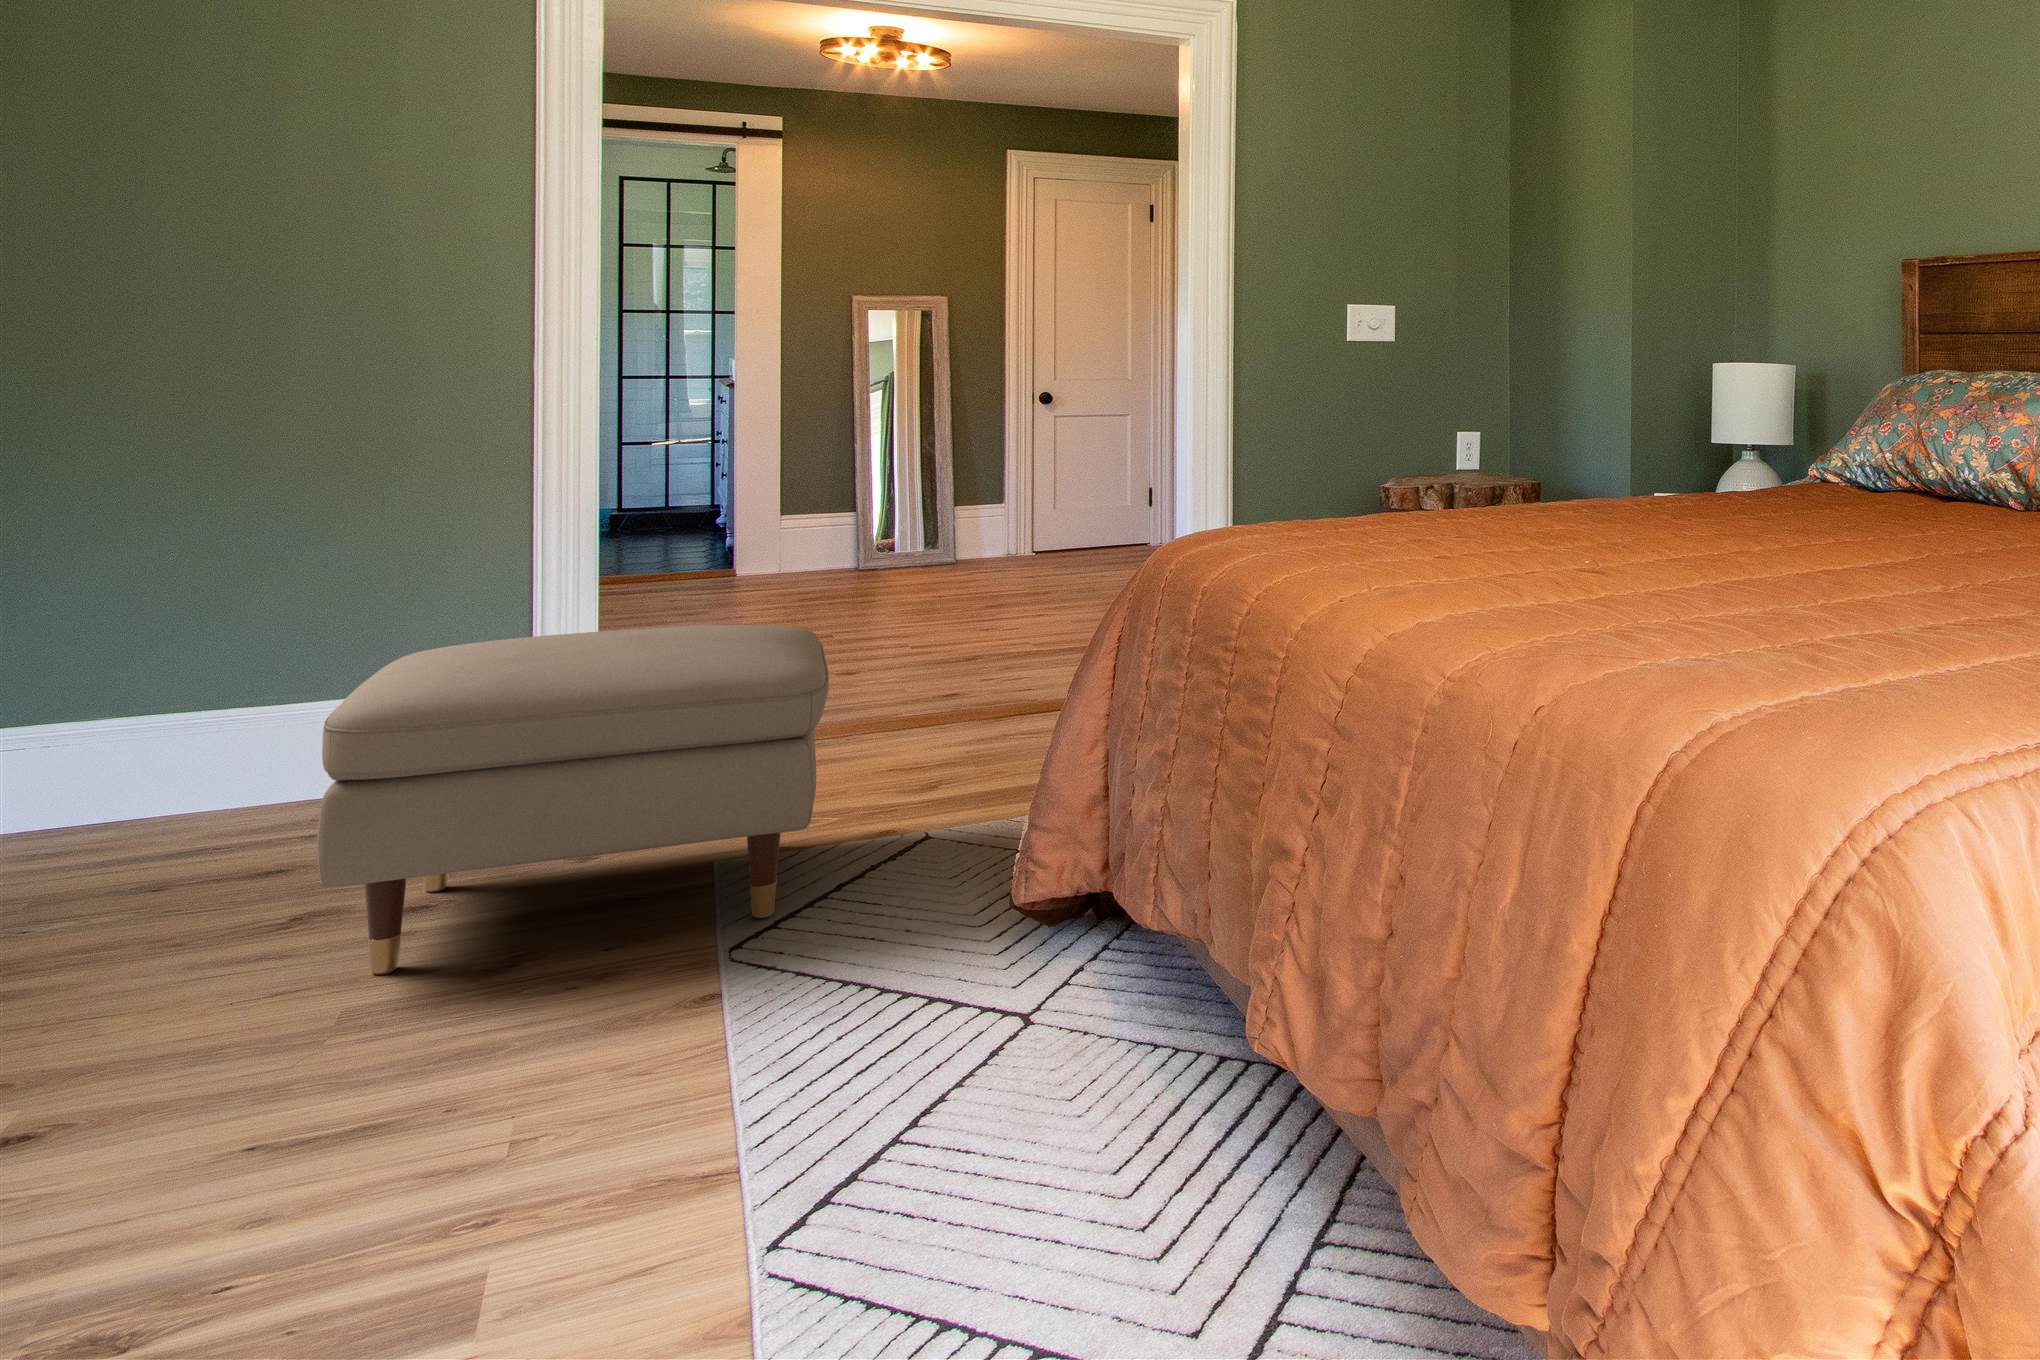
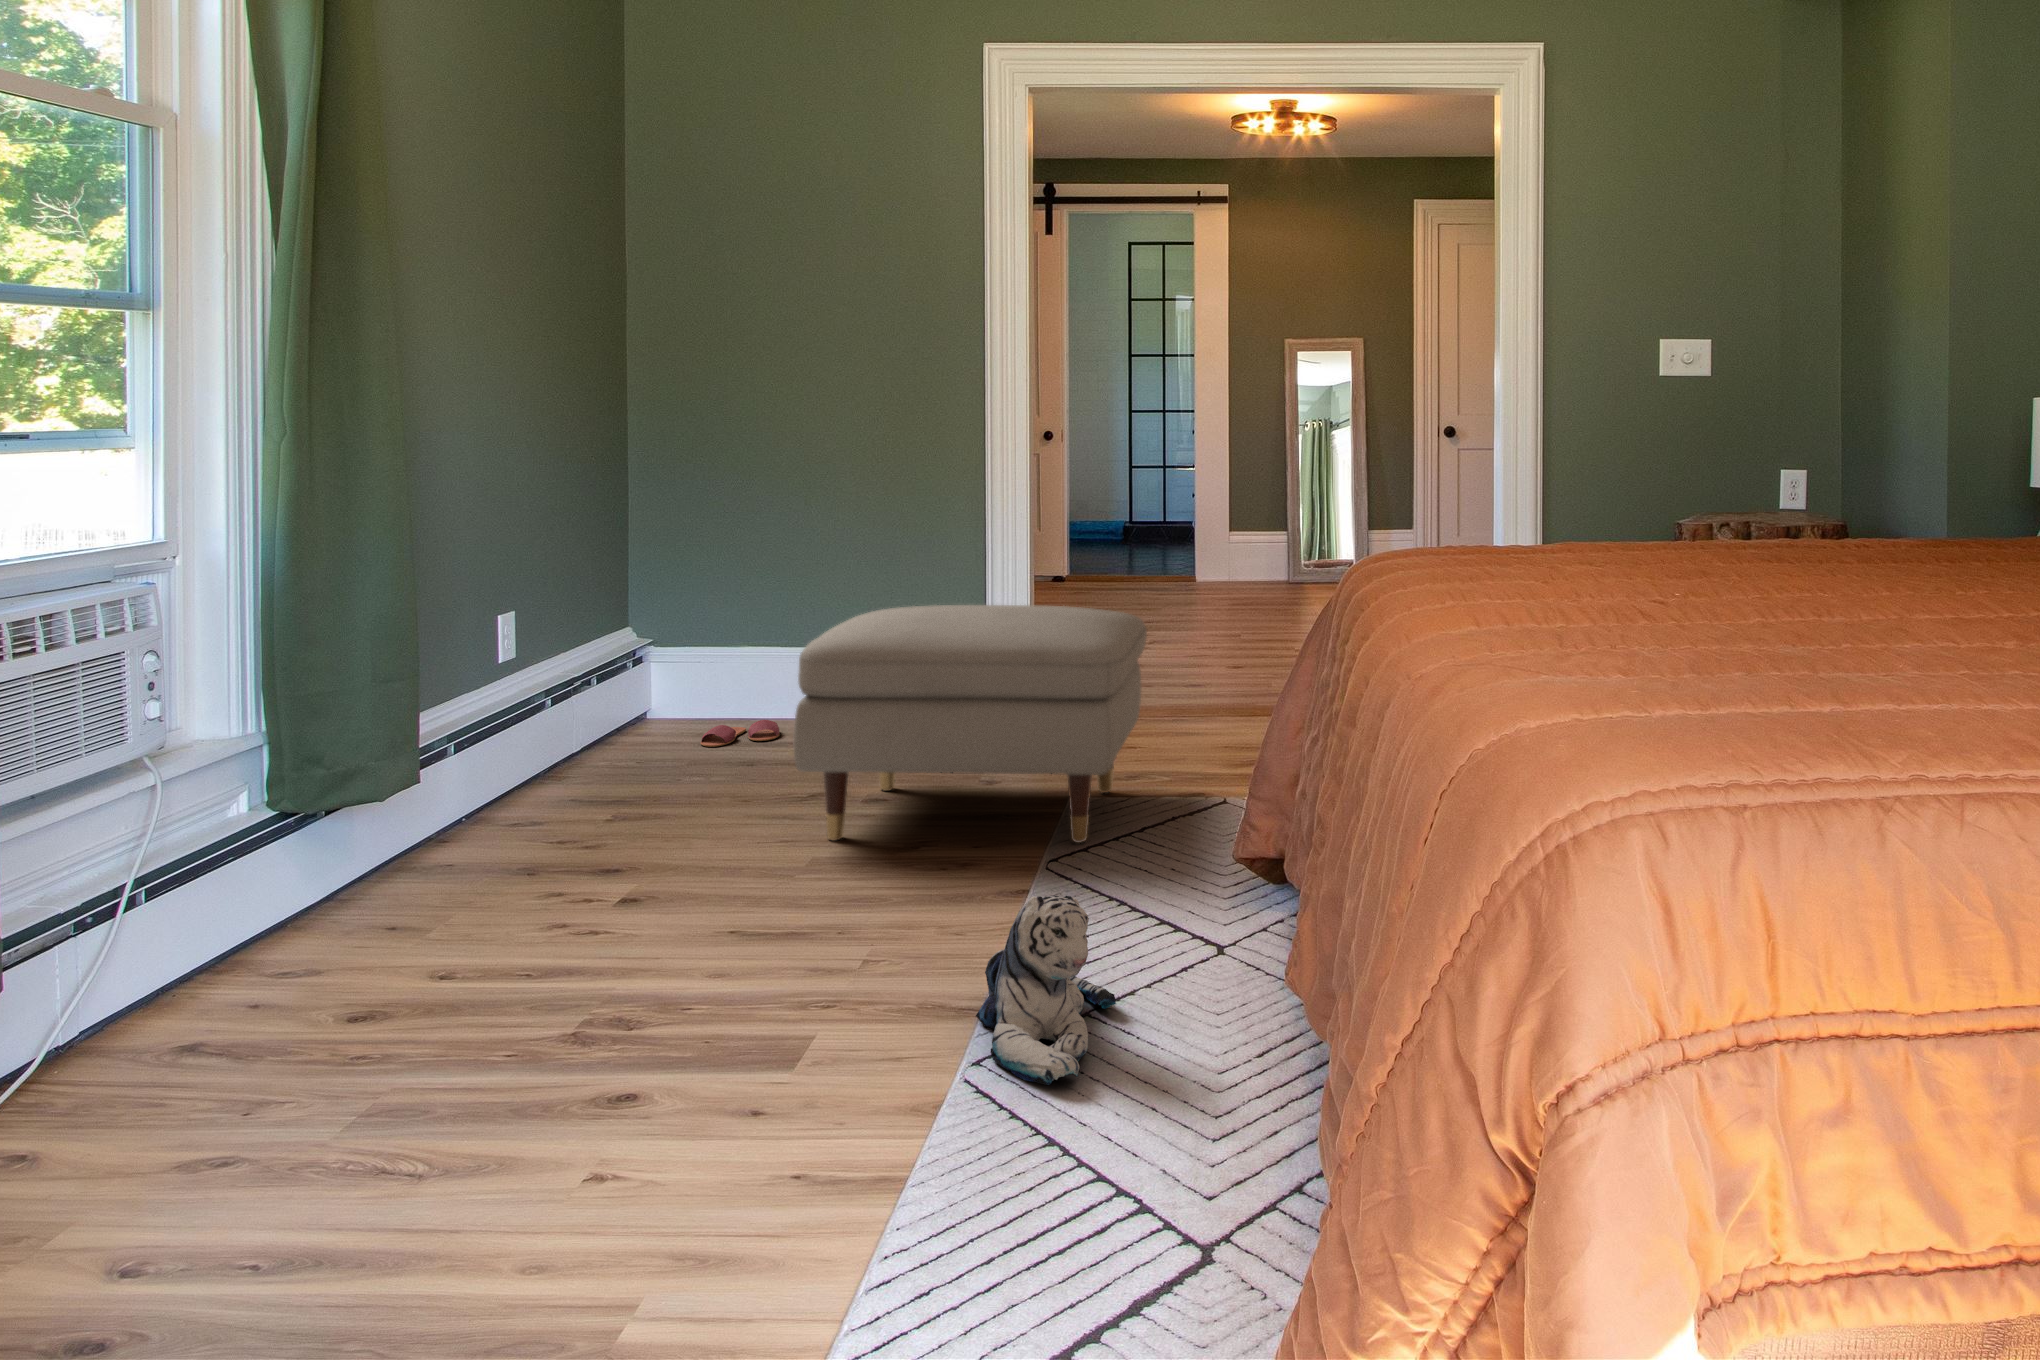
slippers: none [71,818,213,869] -> present [701,720,780,747]
plush toy: none [741,996,933,1247] -> present [976,895,1116,1085]

